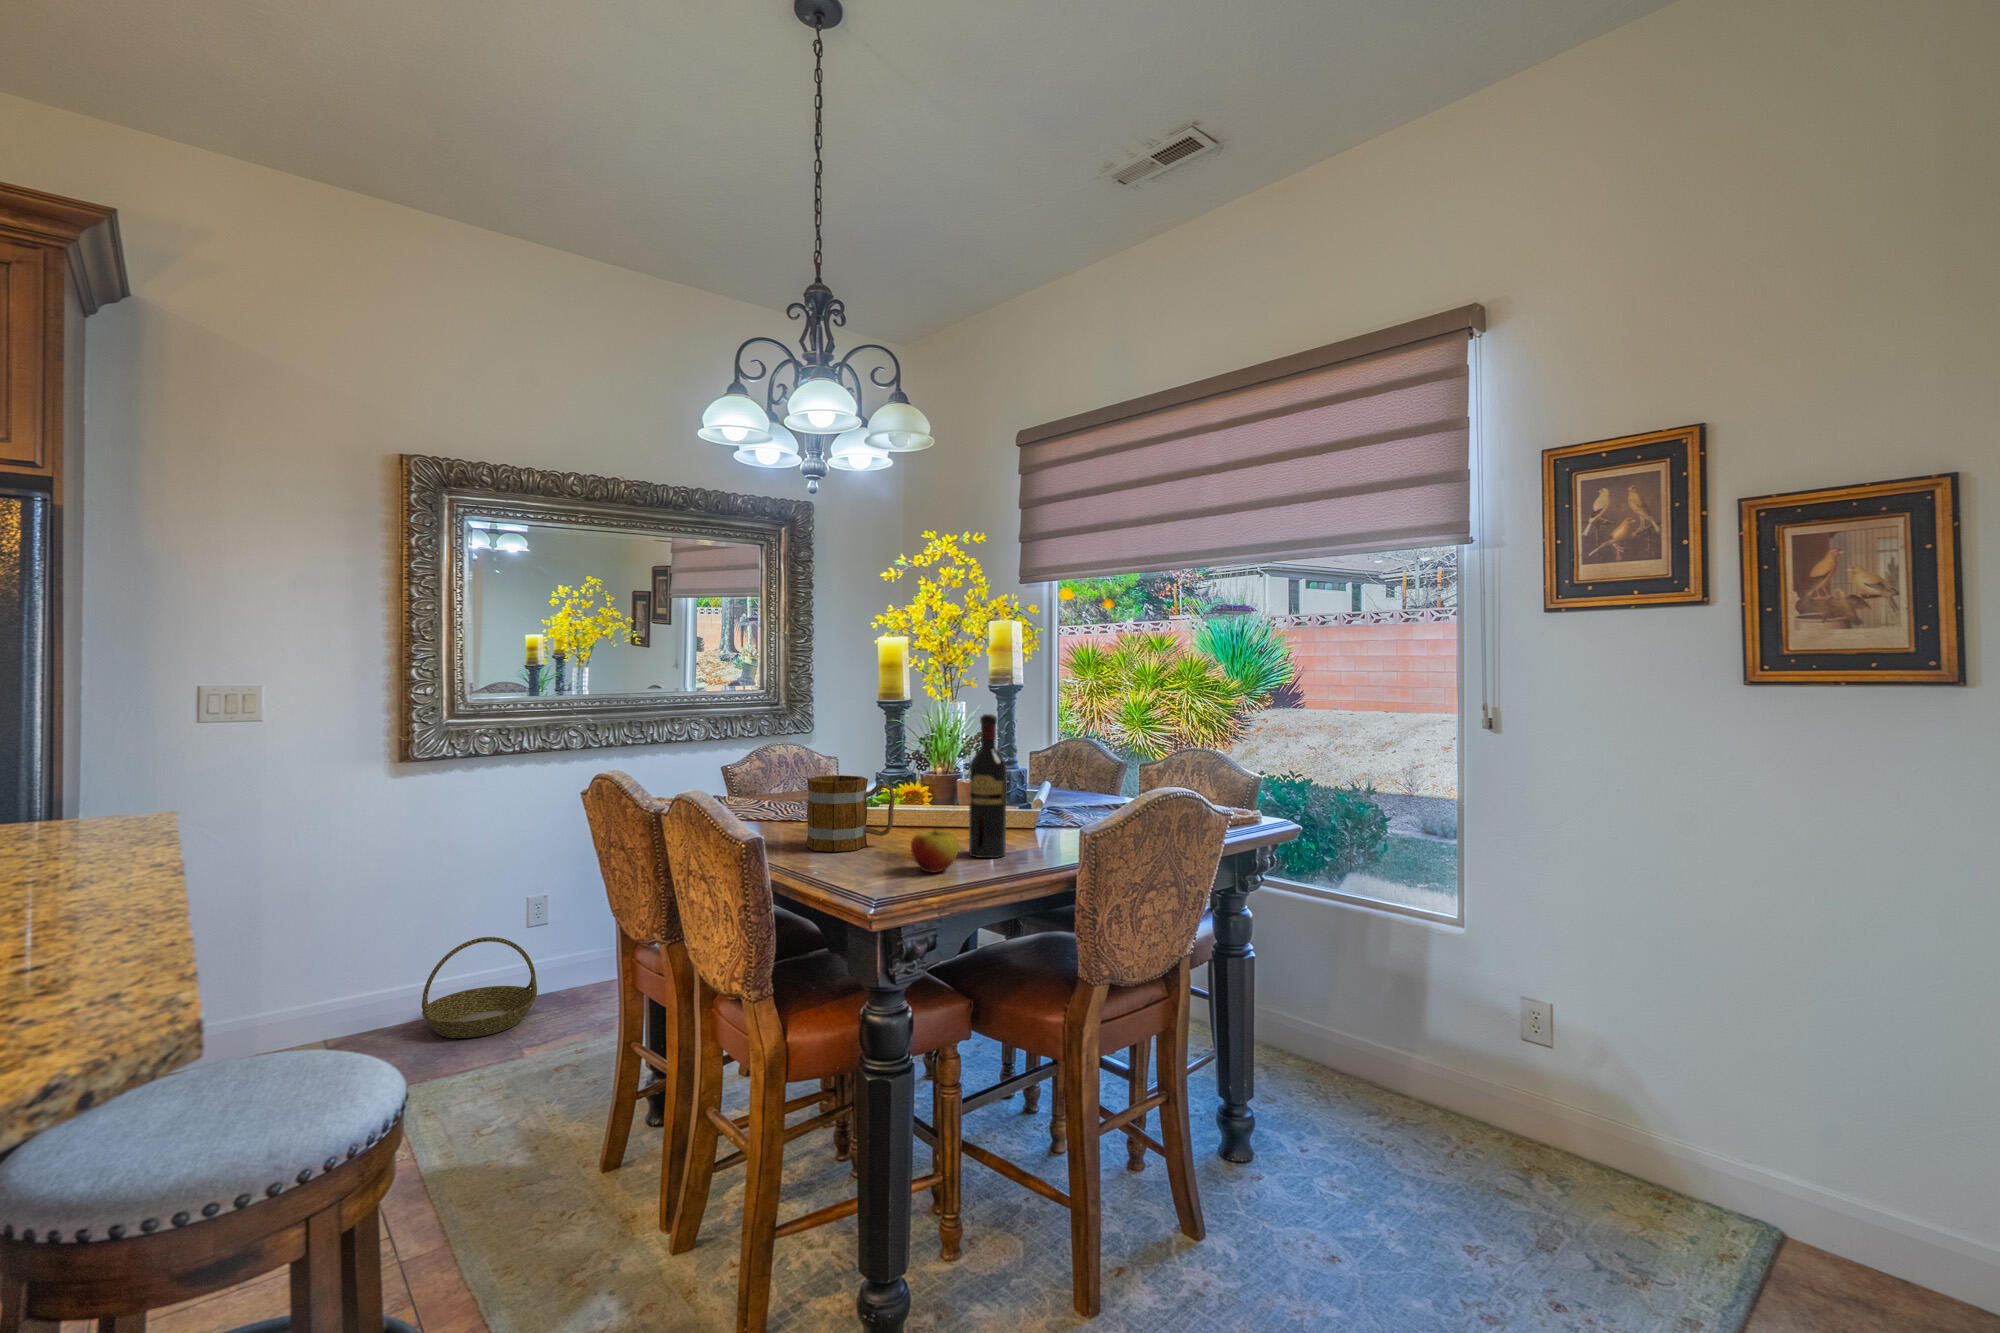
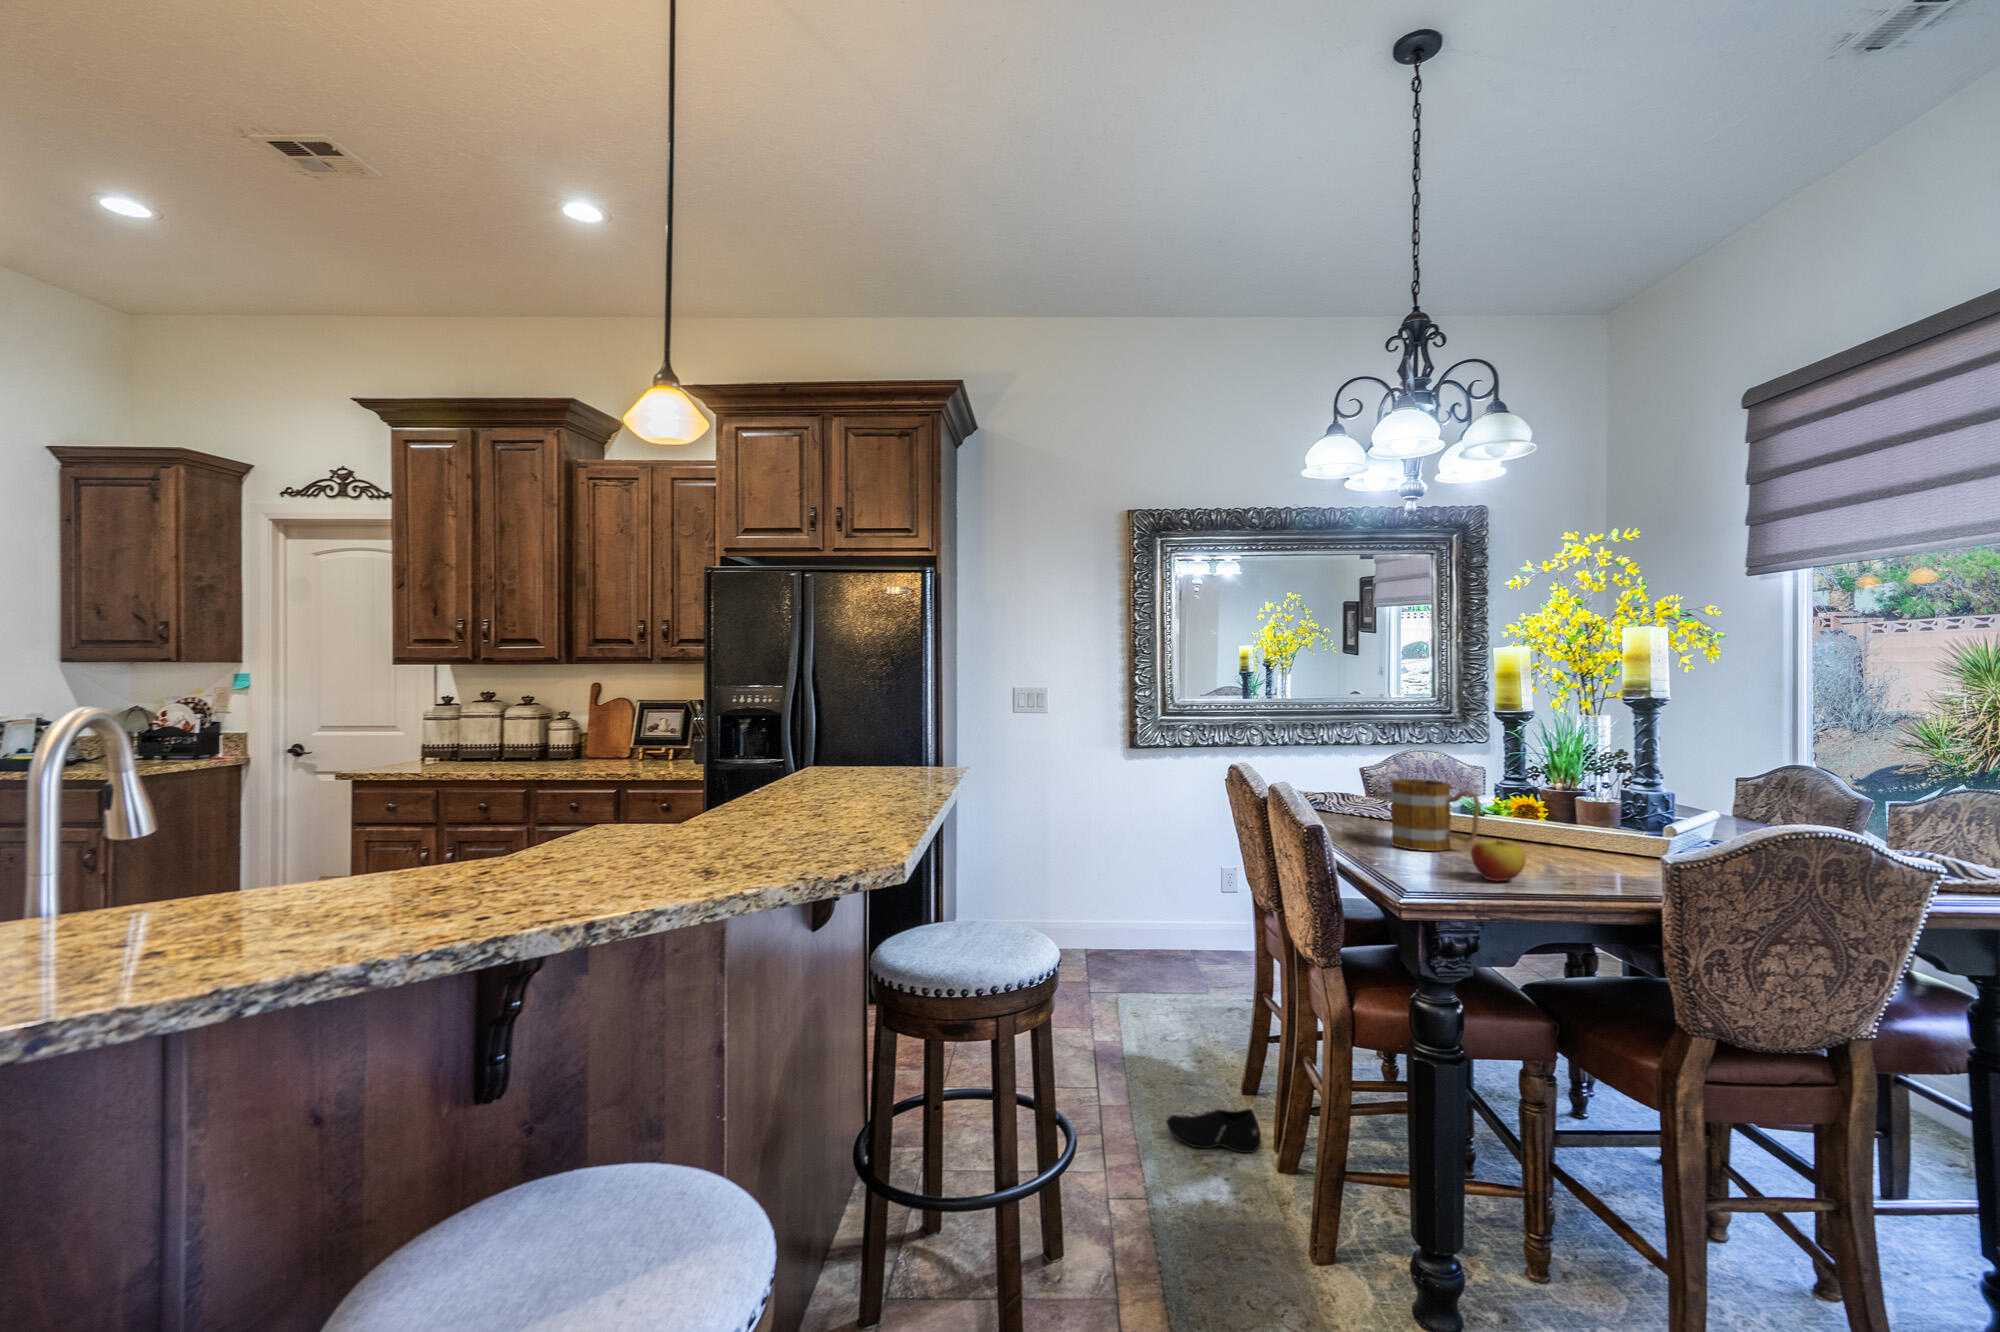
wine bottle: present [969,714,1007,858] -> none [1554,727,1600,879]
basket: present [422,937,537,1038] -> none [1142,888,1222,965]
shoe: none [524,1194,653,1275] -> present [1166,1109,1261,1153]

